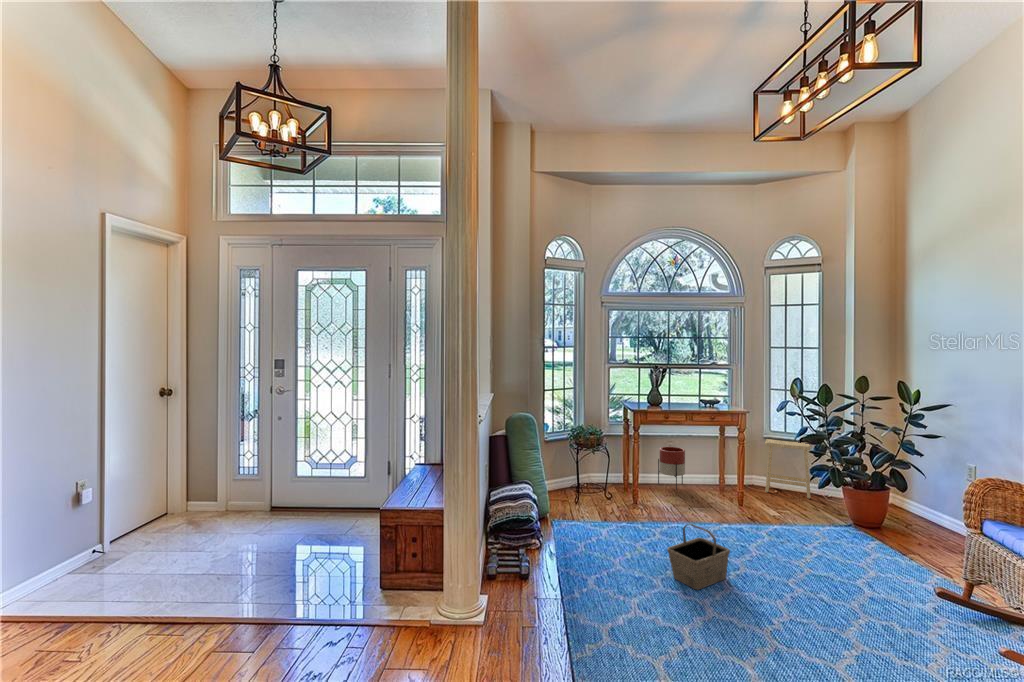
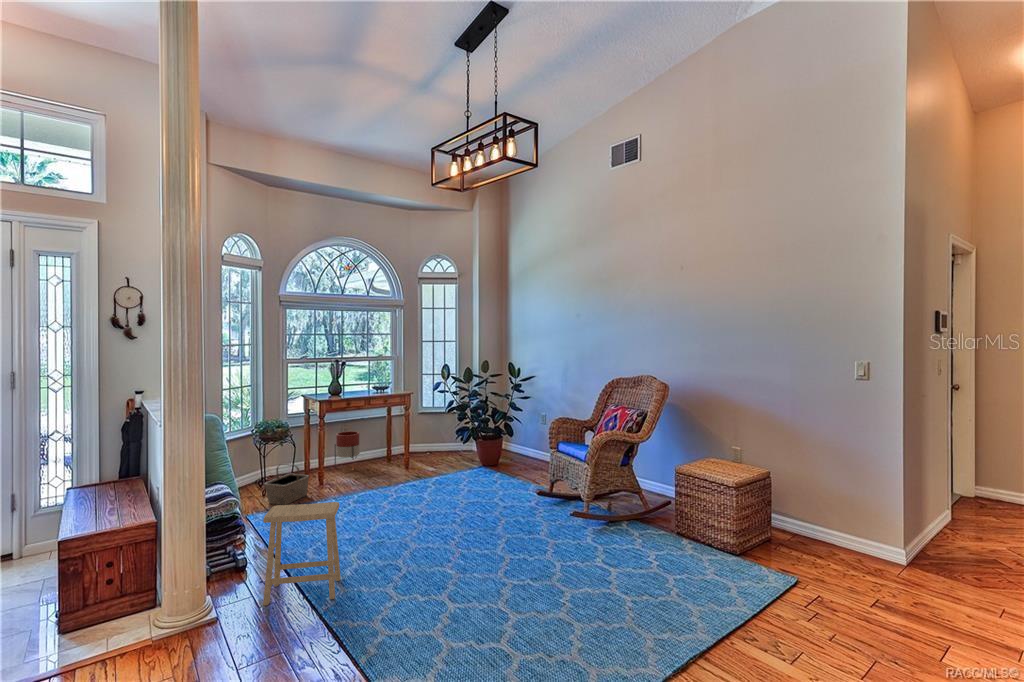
footstool: present [765,439,810,499] -> present [263,502,341,606]
basket: present [667,524,730,590] -> present [264,464,309,505]

